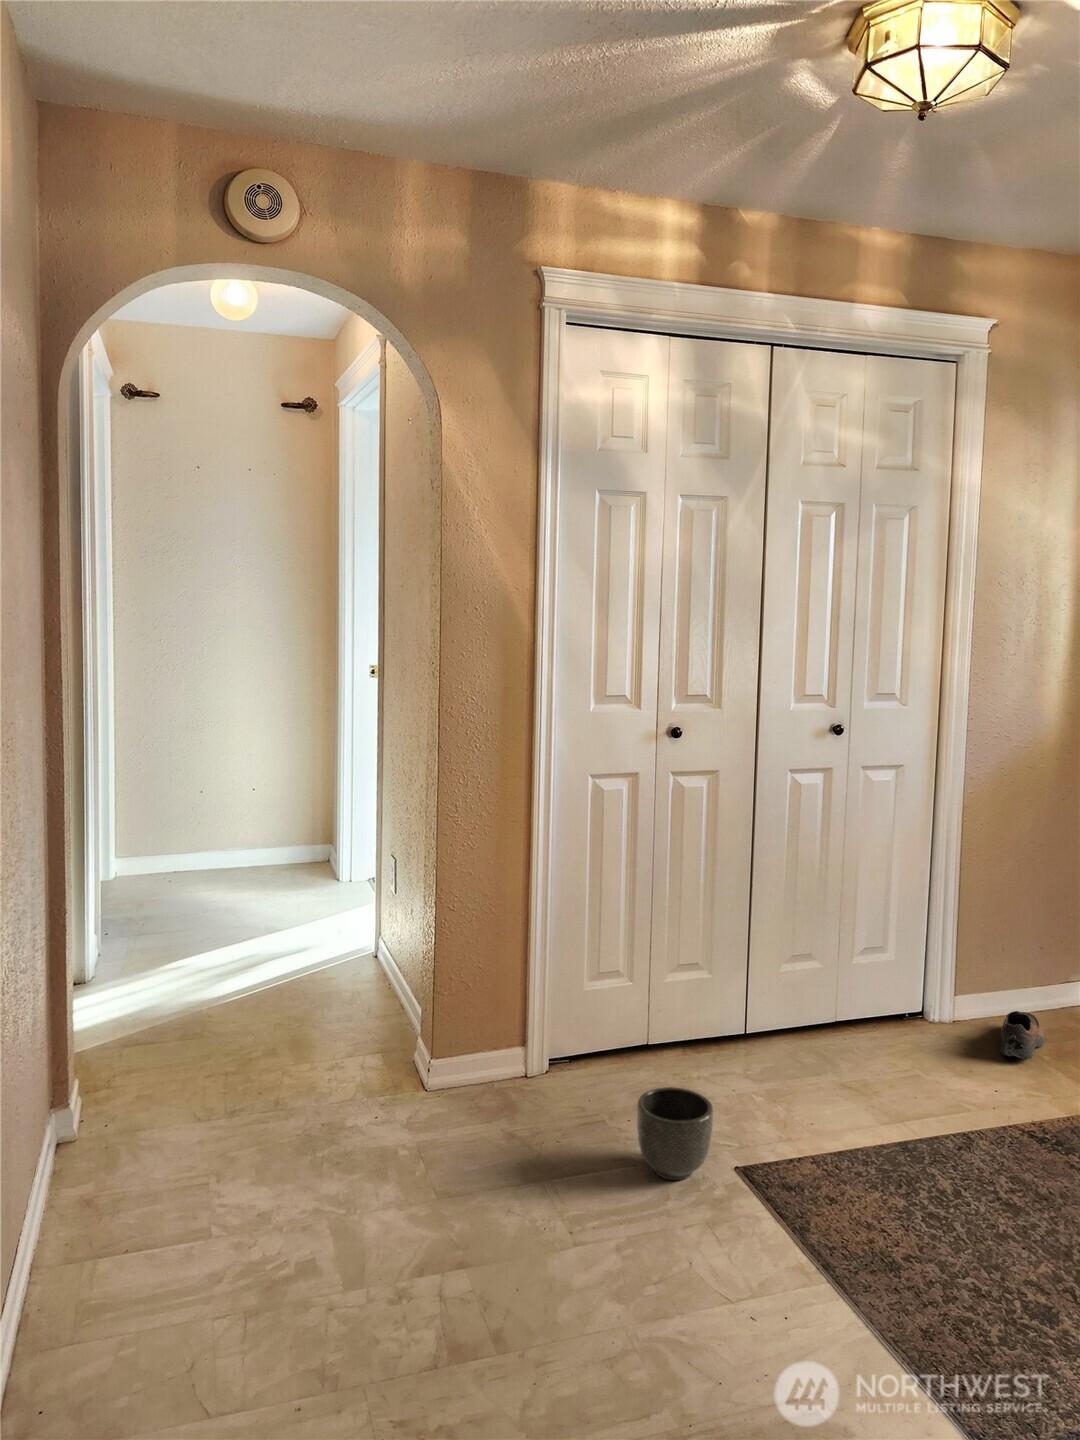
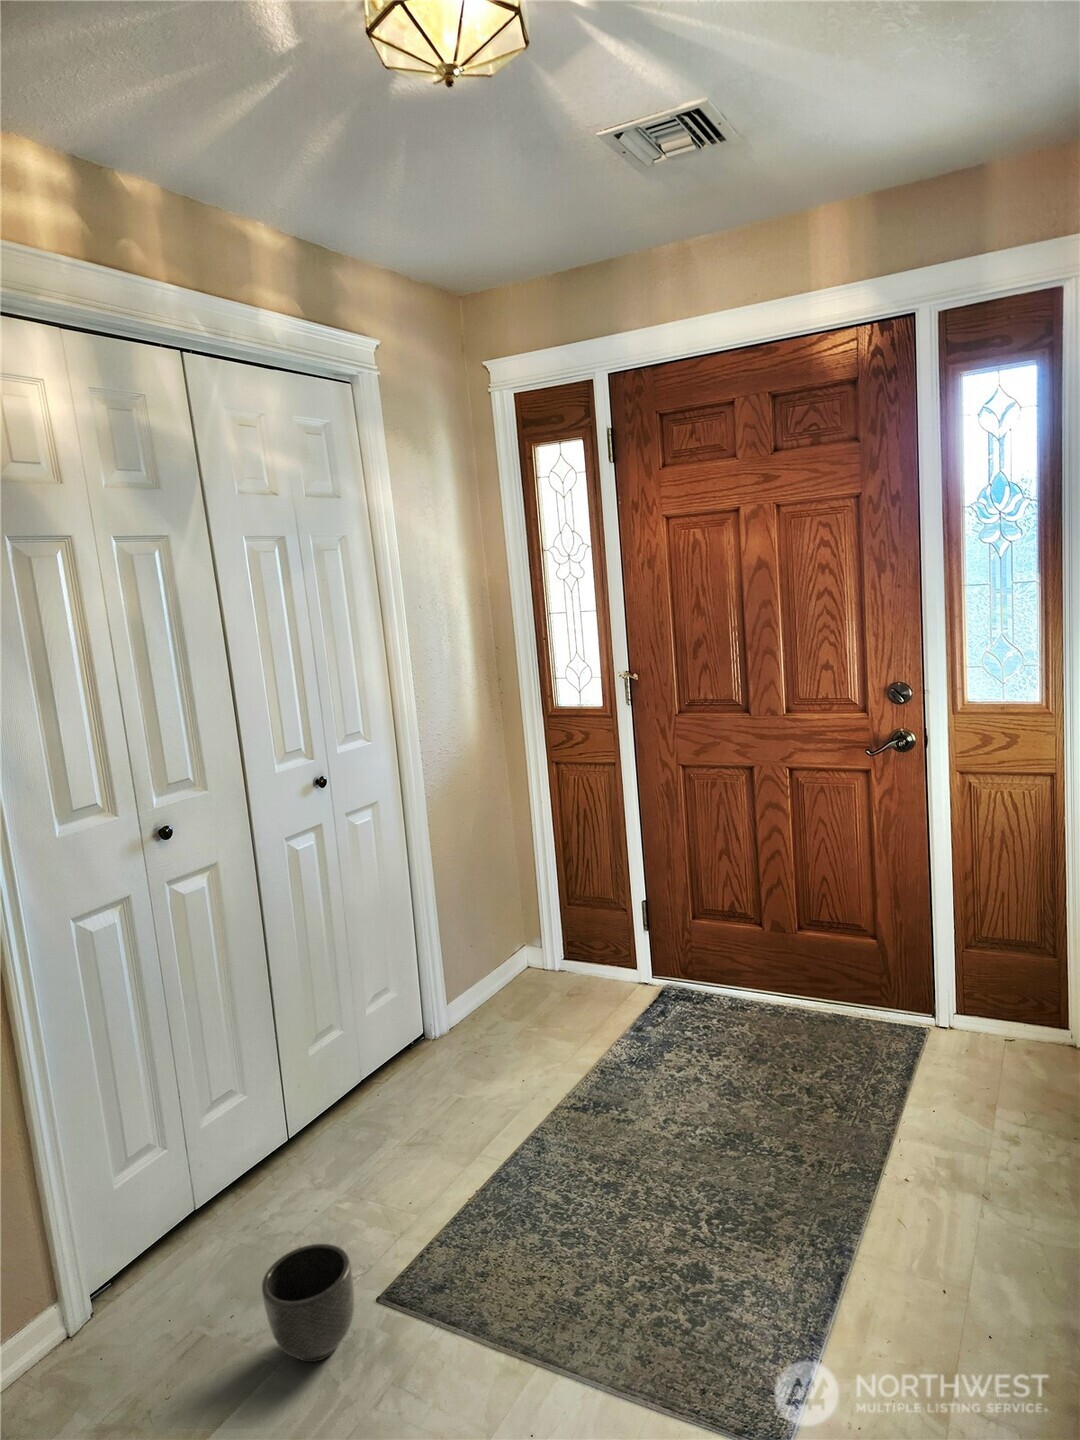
shoe: present [1001,1011,1044,1059] -> none [493,996,529,1044]

